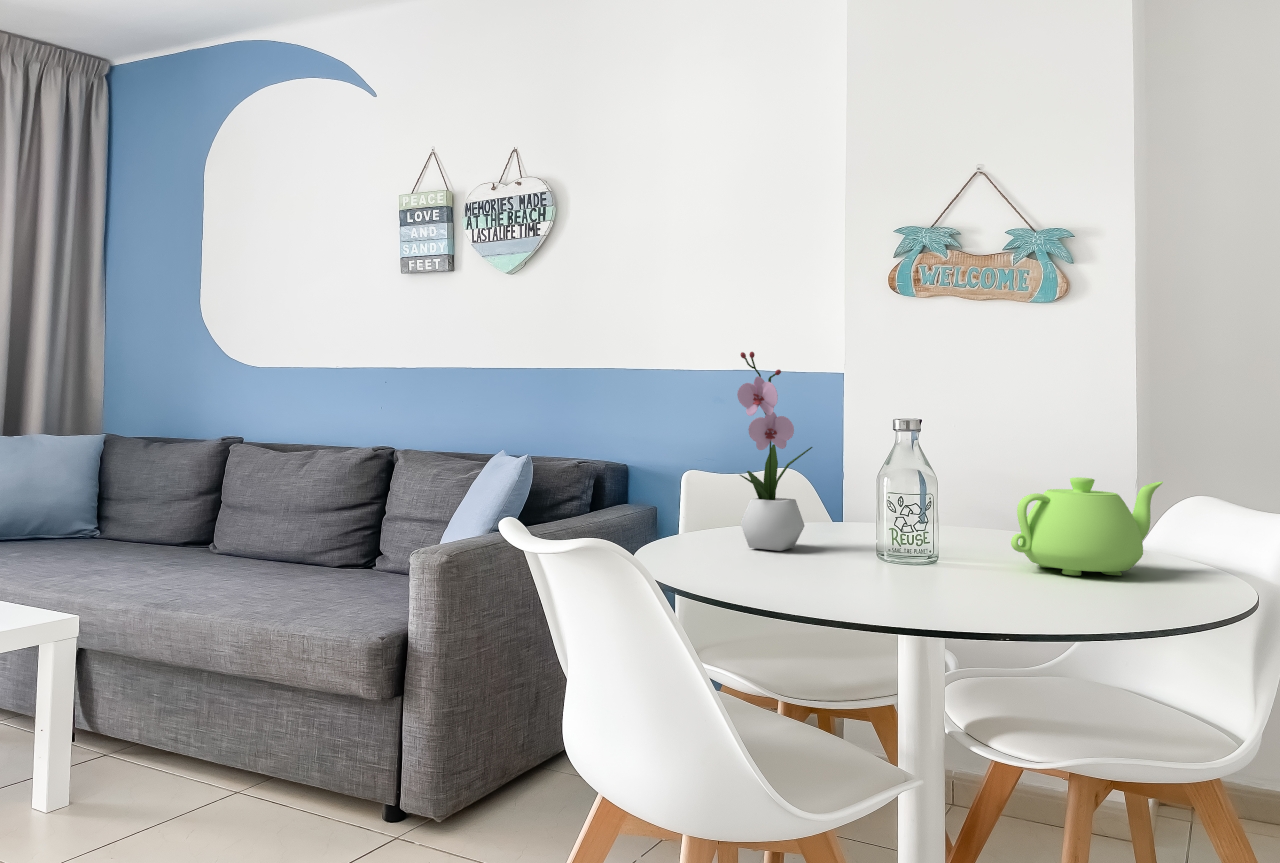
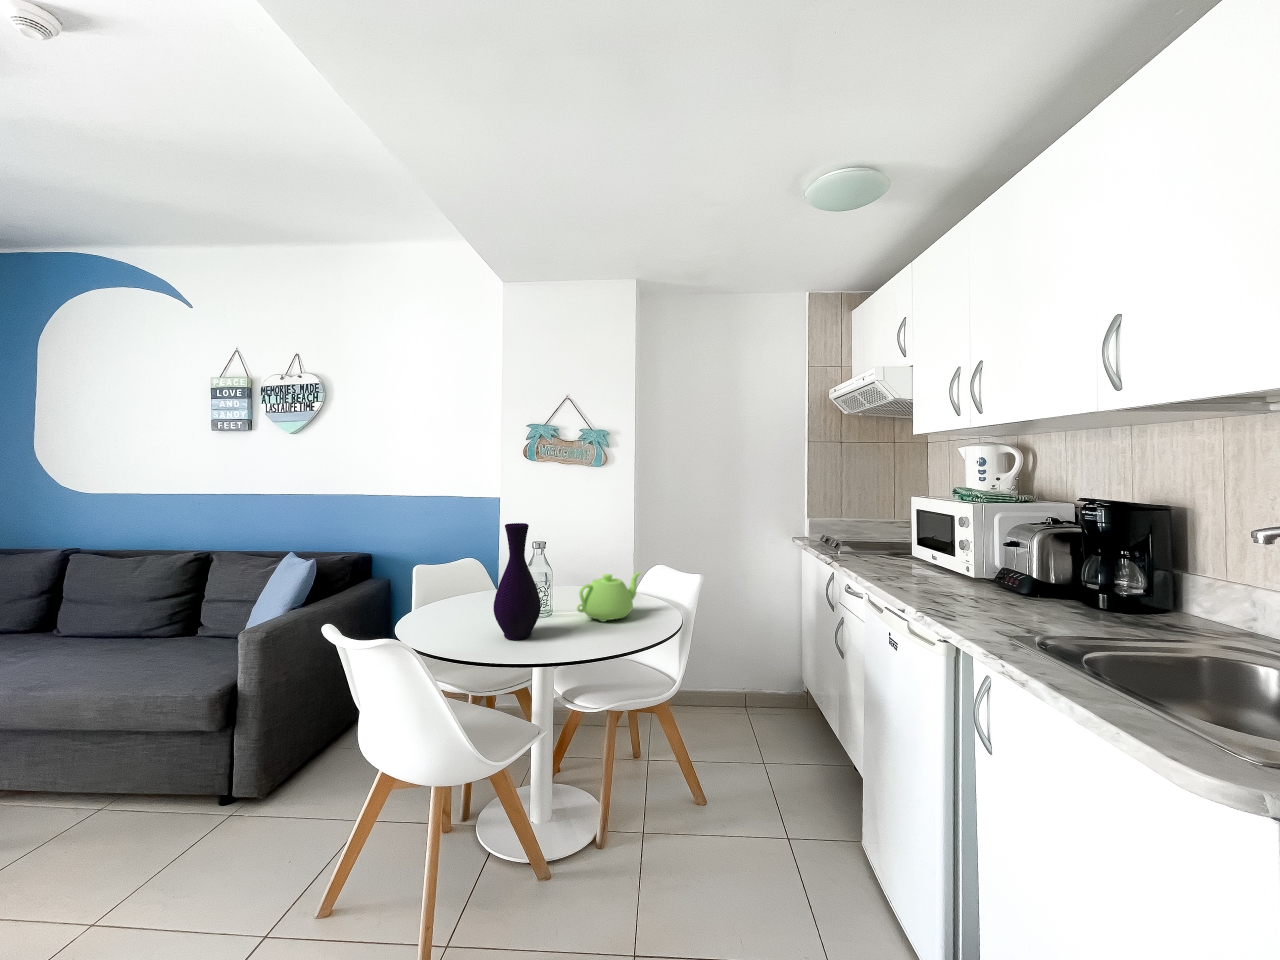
vase: none [839,343,937,581] -> present [494,523,541,640]
flower arrangement: present [737,352,812,551] -> none [440,518,483,621]

